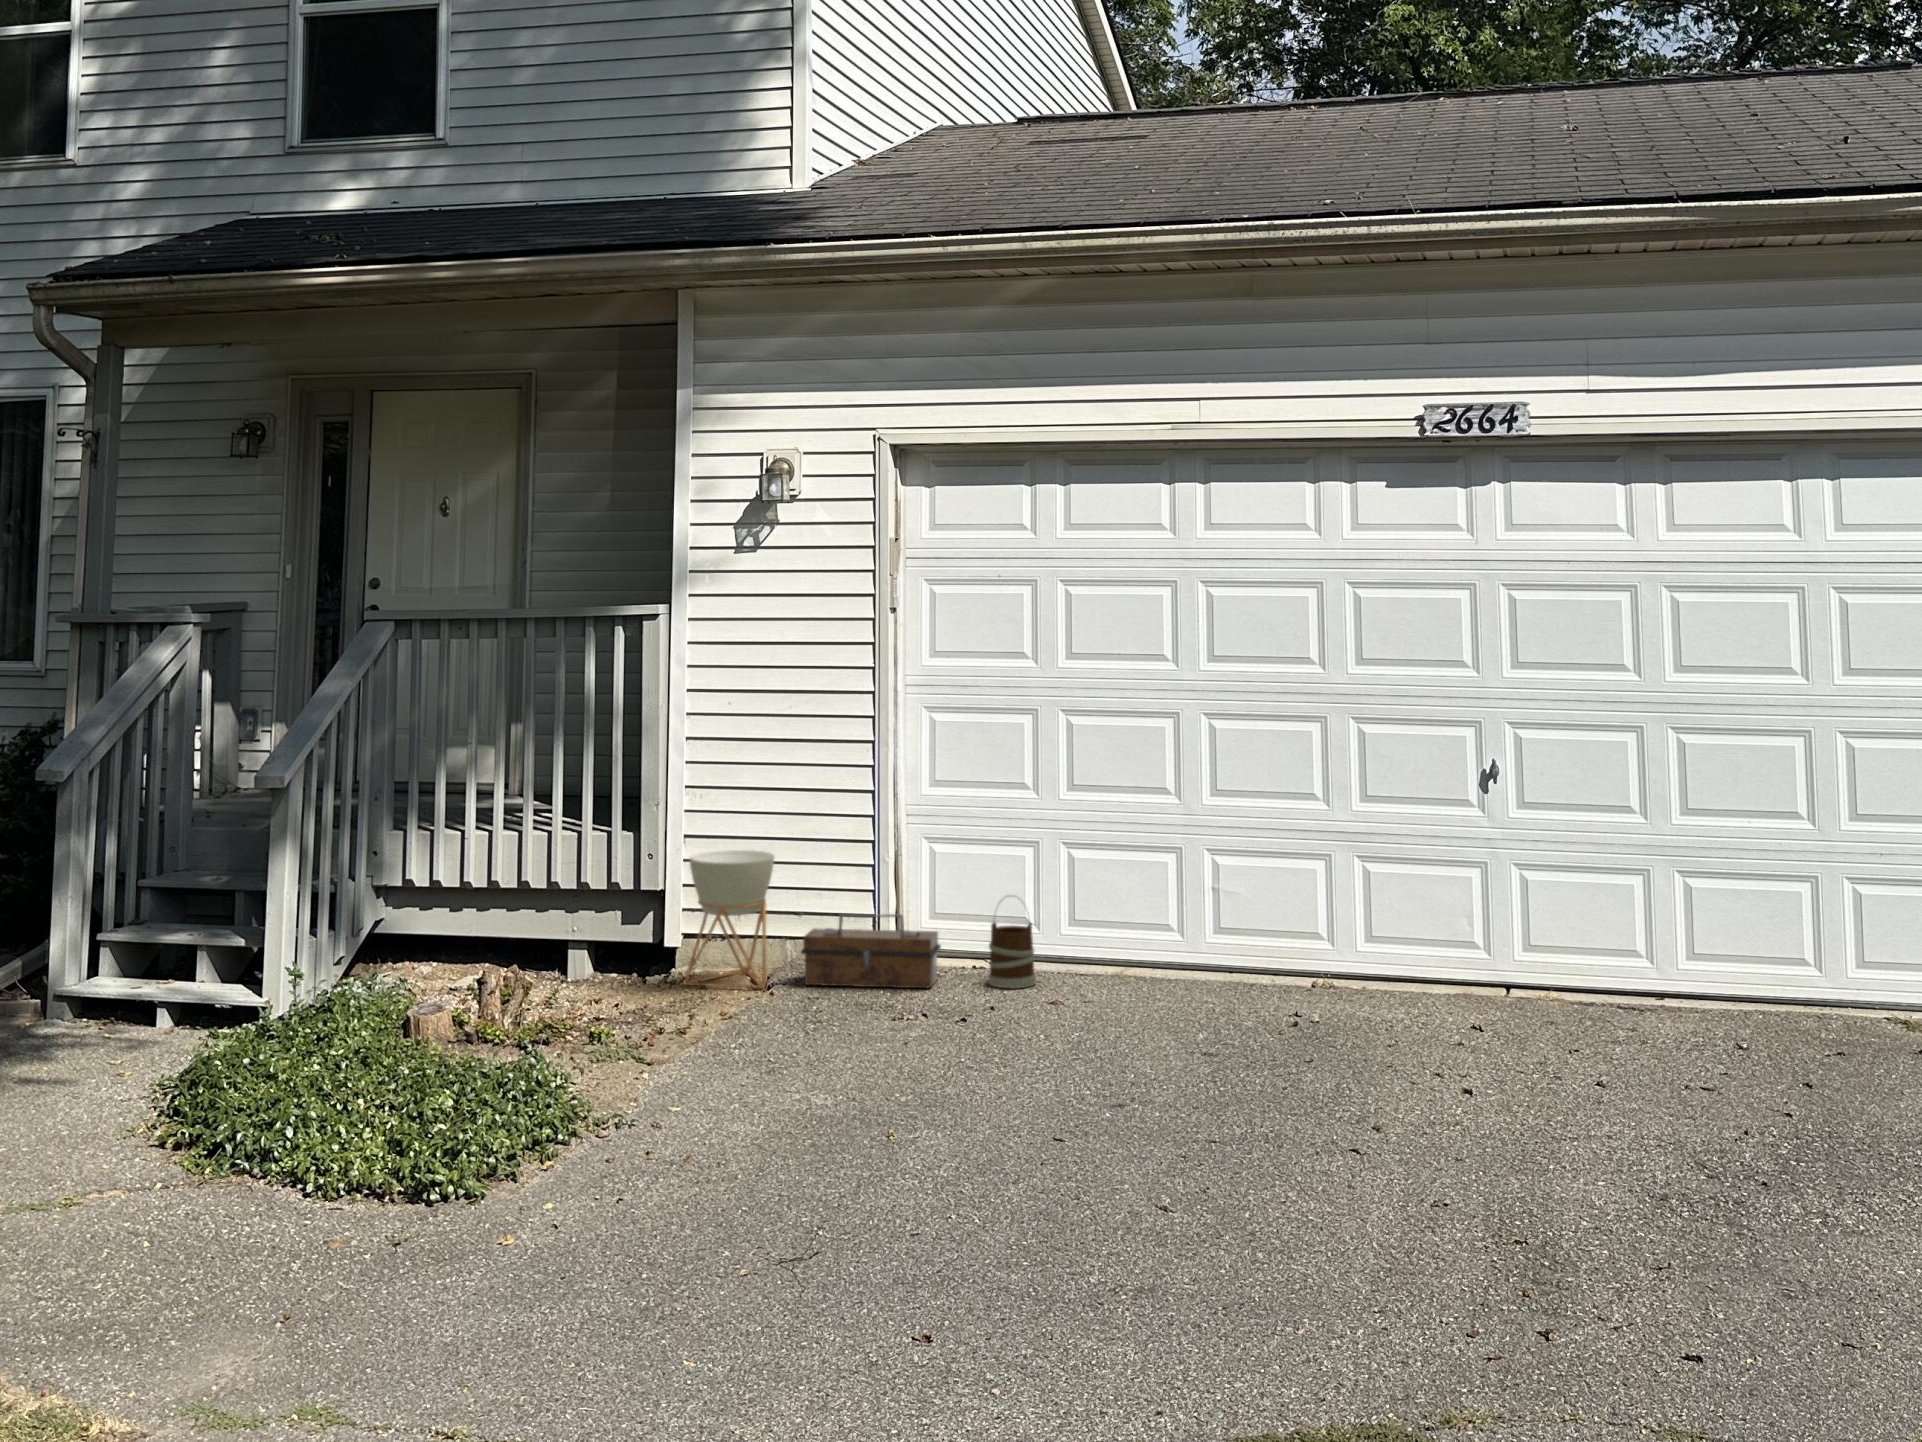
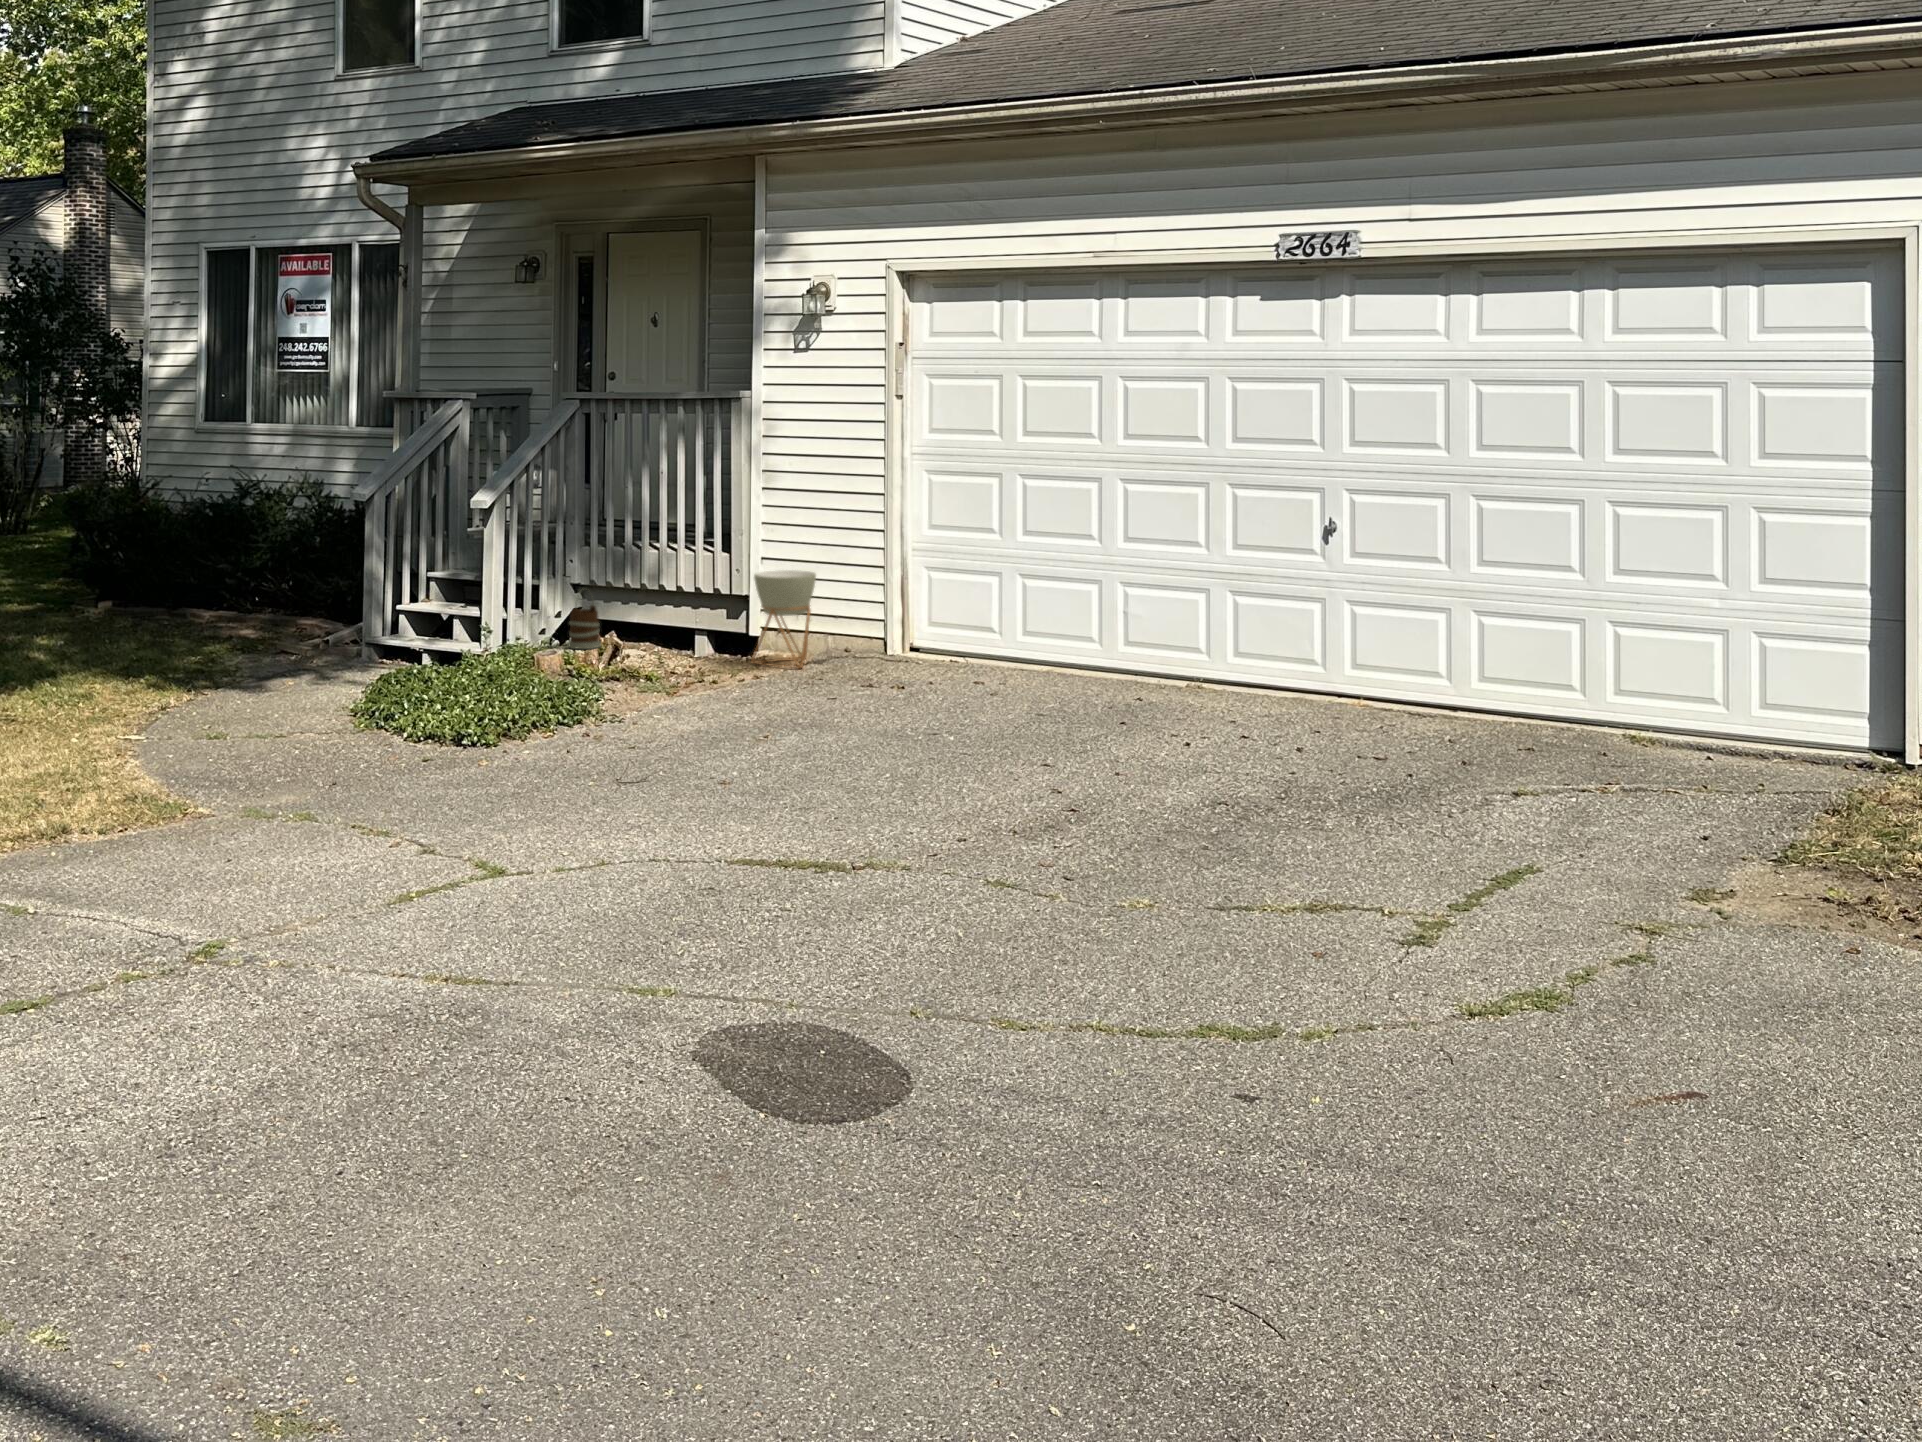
toolbox: present [801,913,941,988] -> none [827,618,932,675]
wooden bucket: present [988,922,1036,988] -> present [569,589,601,649]

